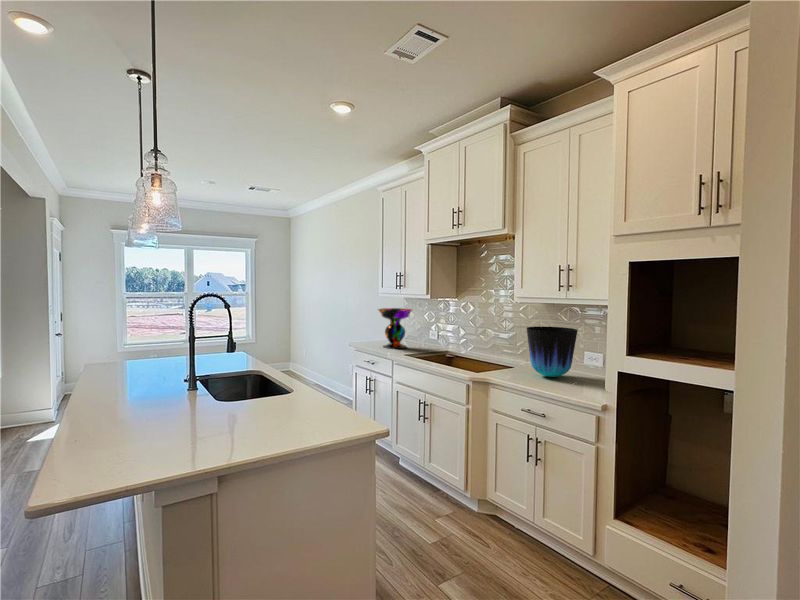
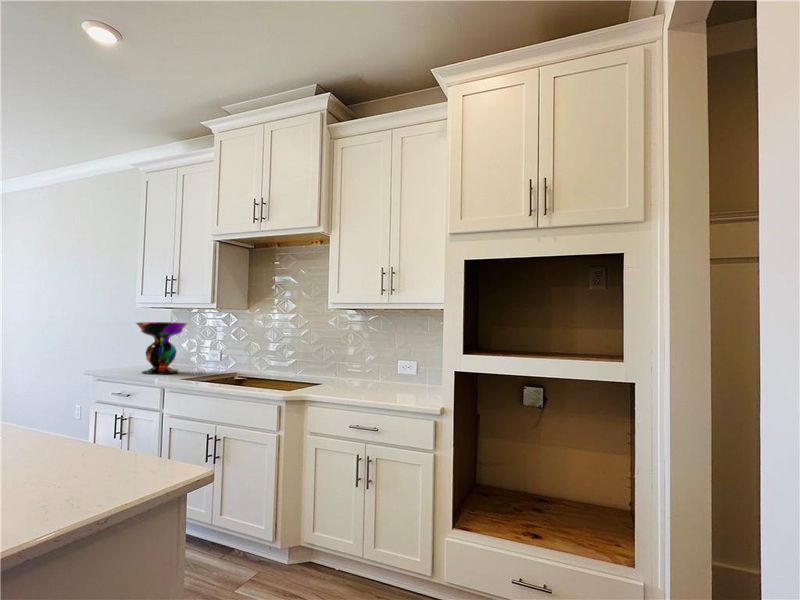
vase: present [527,327,578,377] -> none [345,335,396,388]

